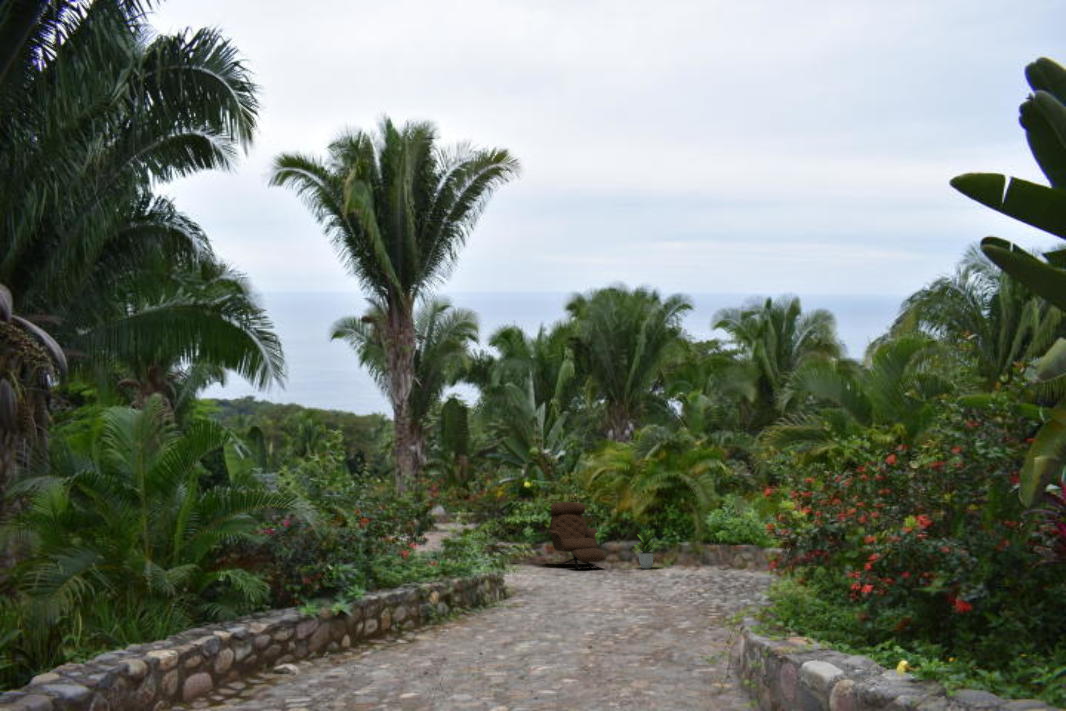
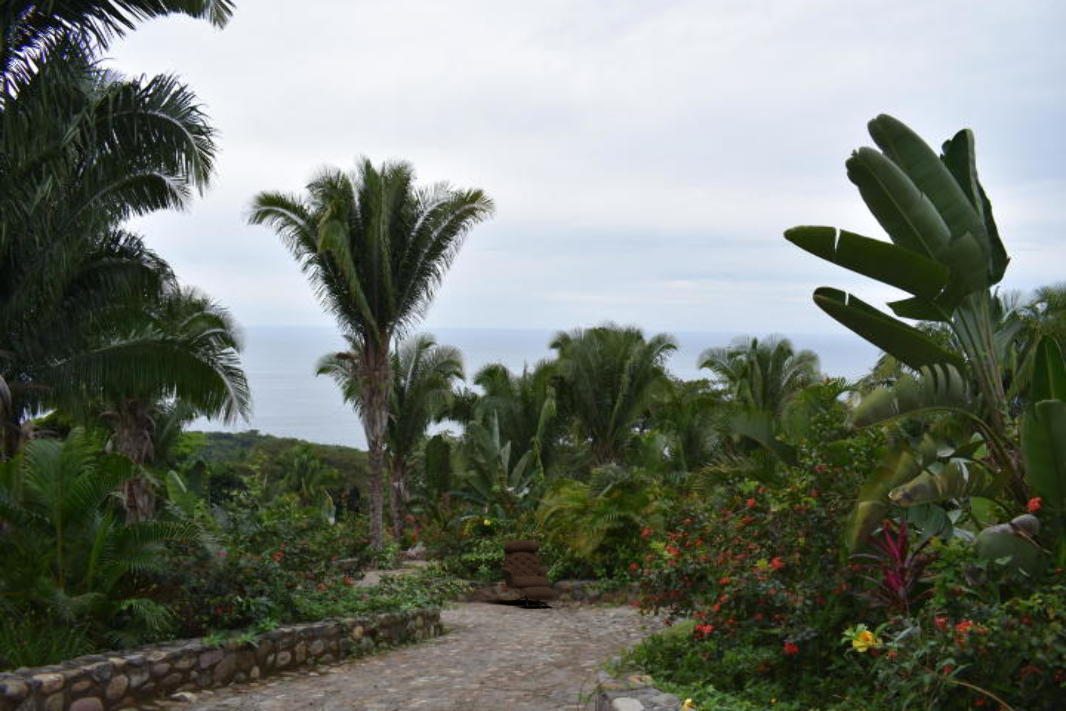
potted plant: present [634,529,655,569] -> none [583,568,608,609]

